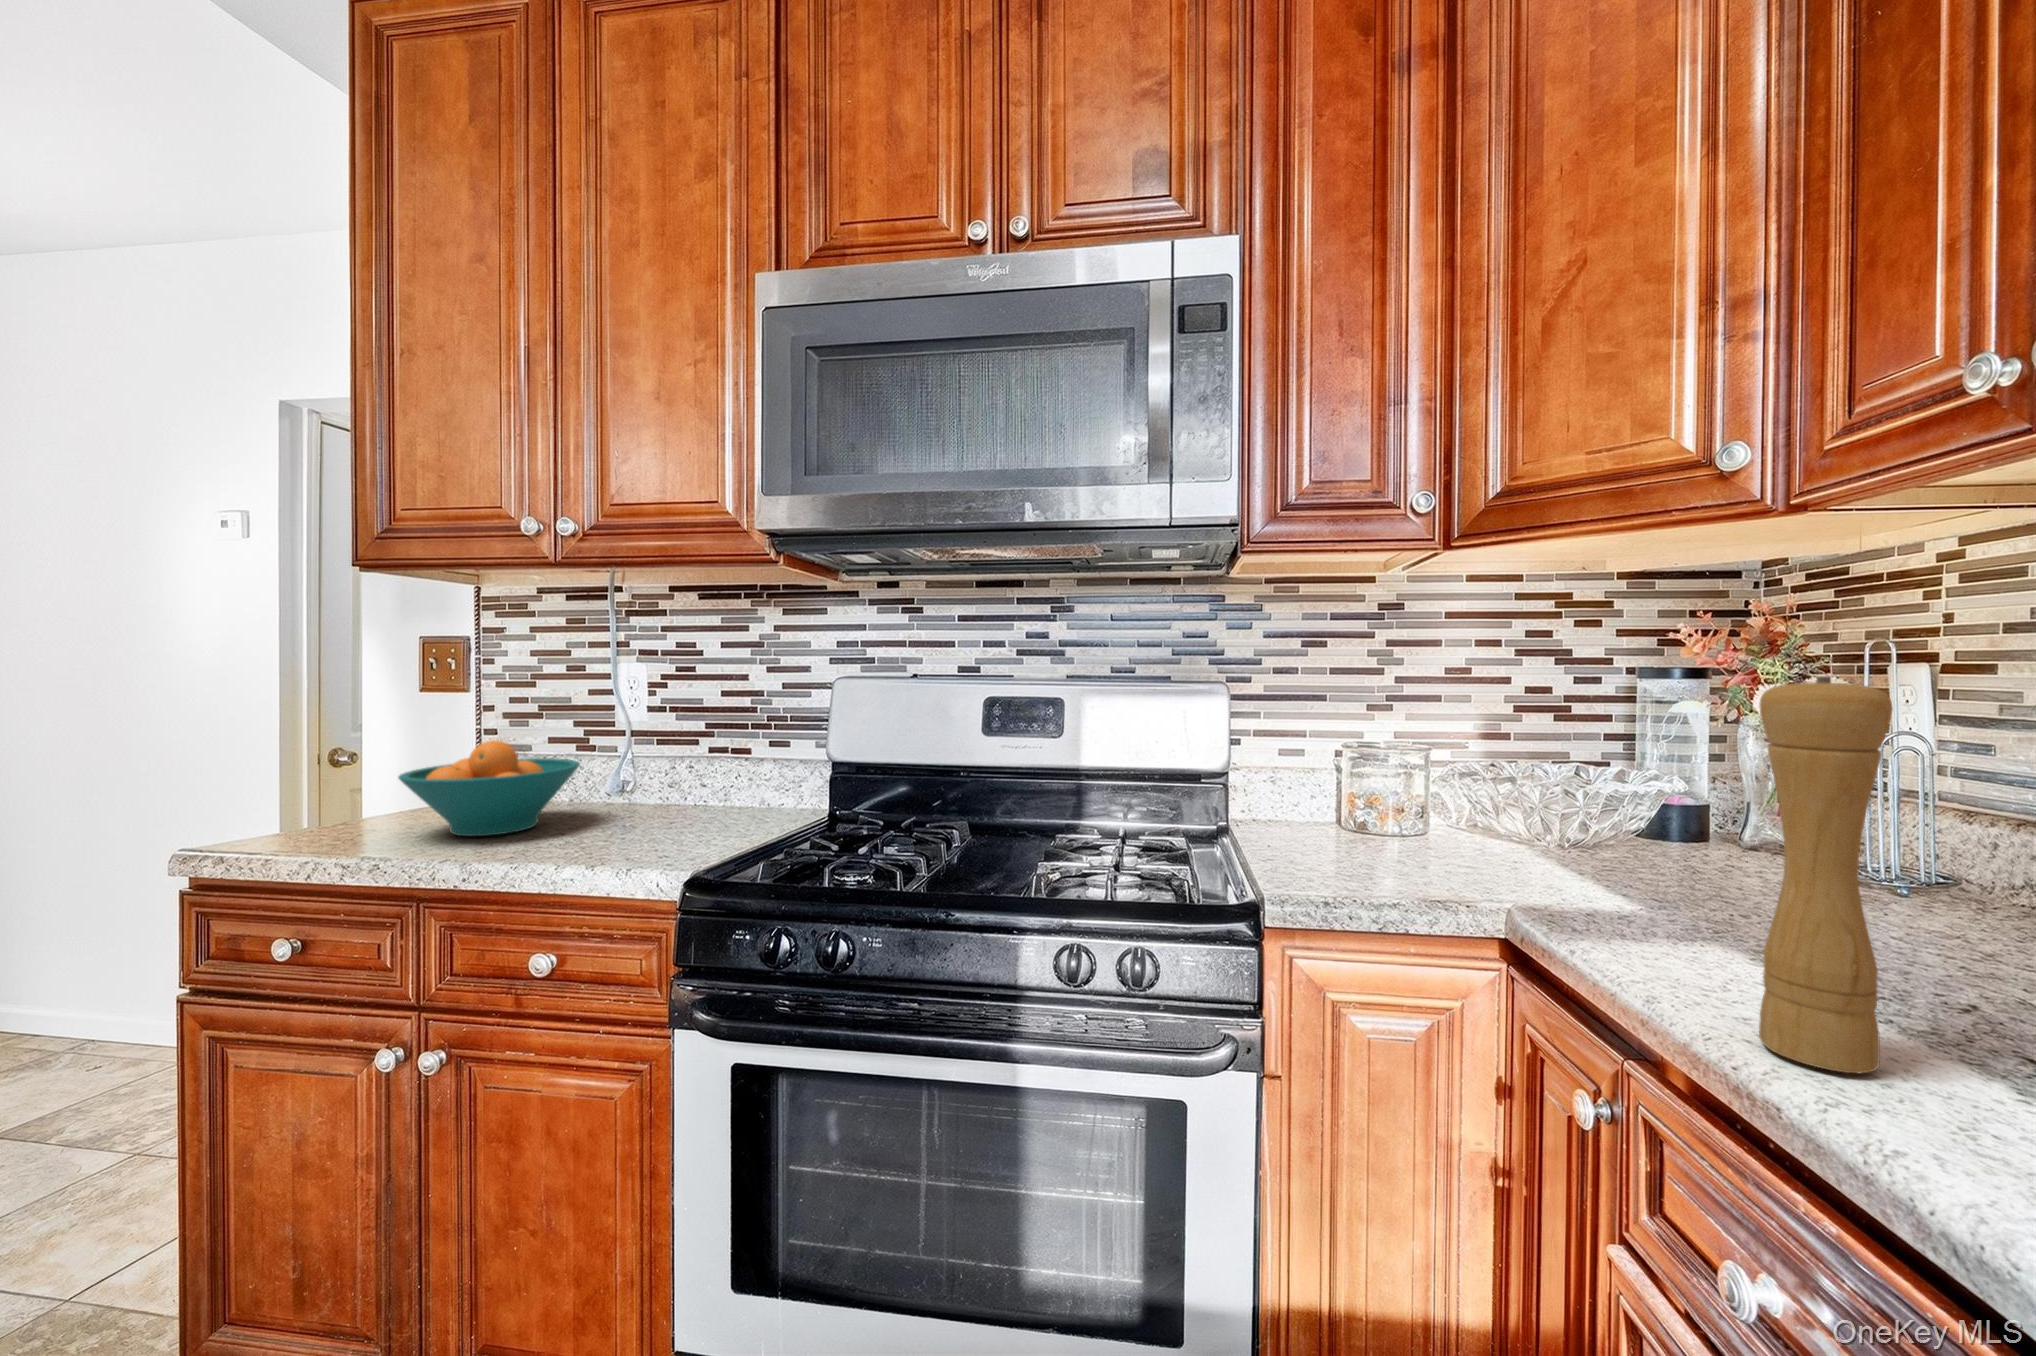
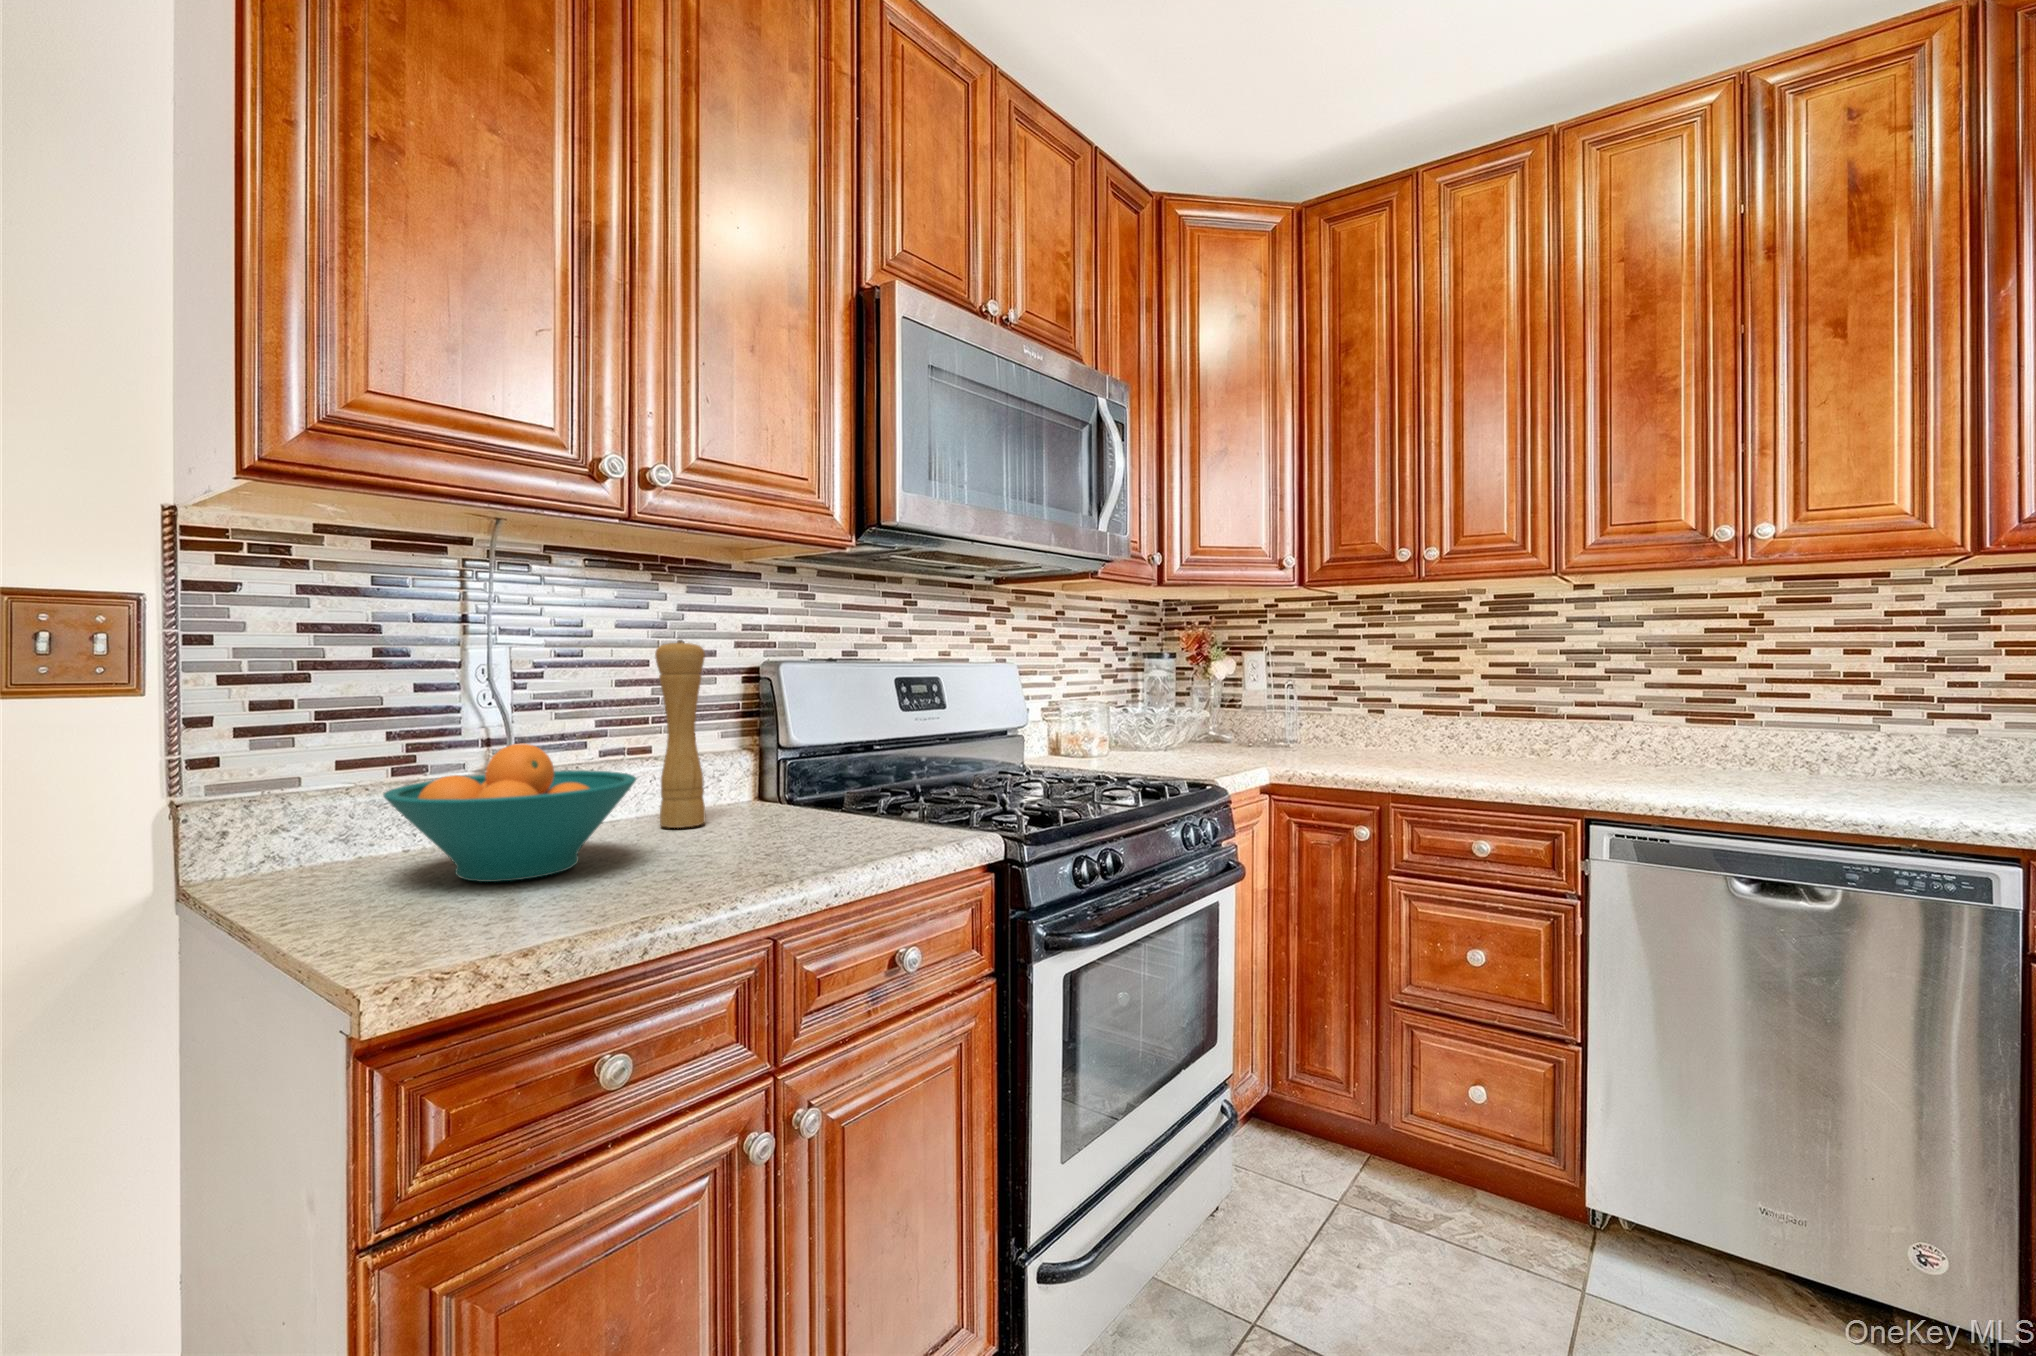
pepper mill: present [1759,676,1893,1073] -> present [655,640,705,828]

